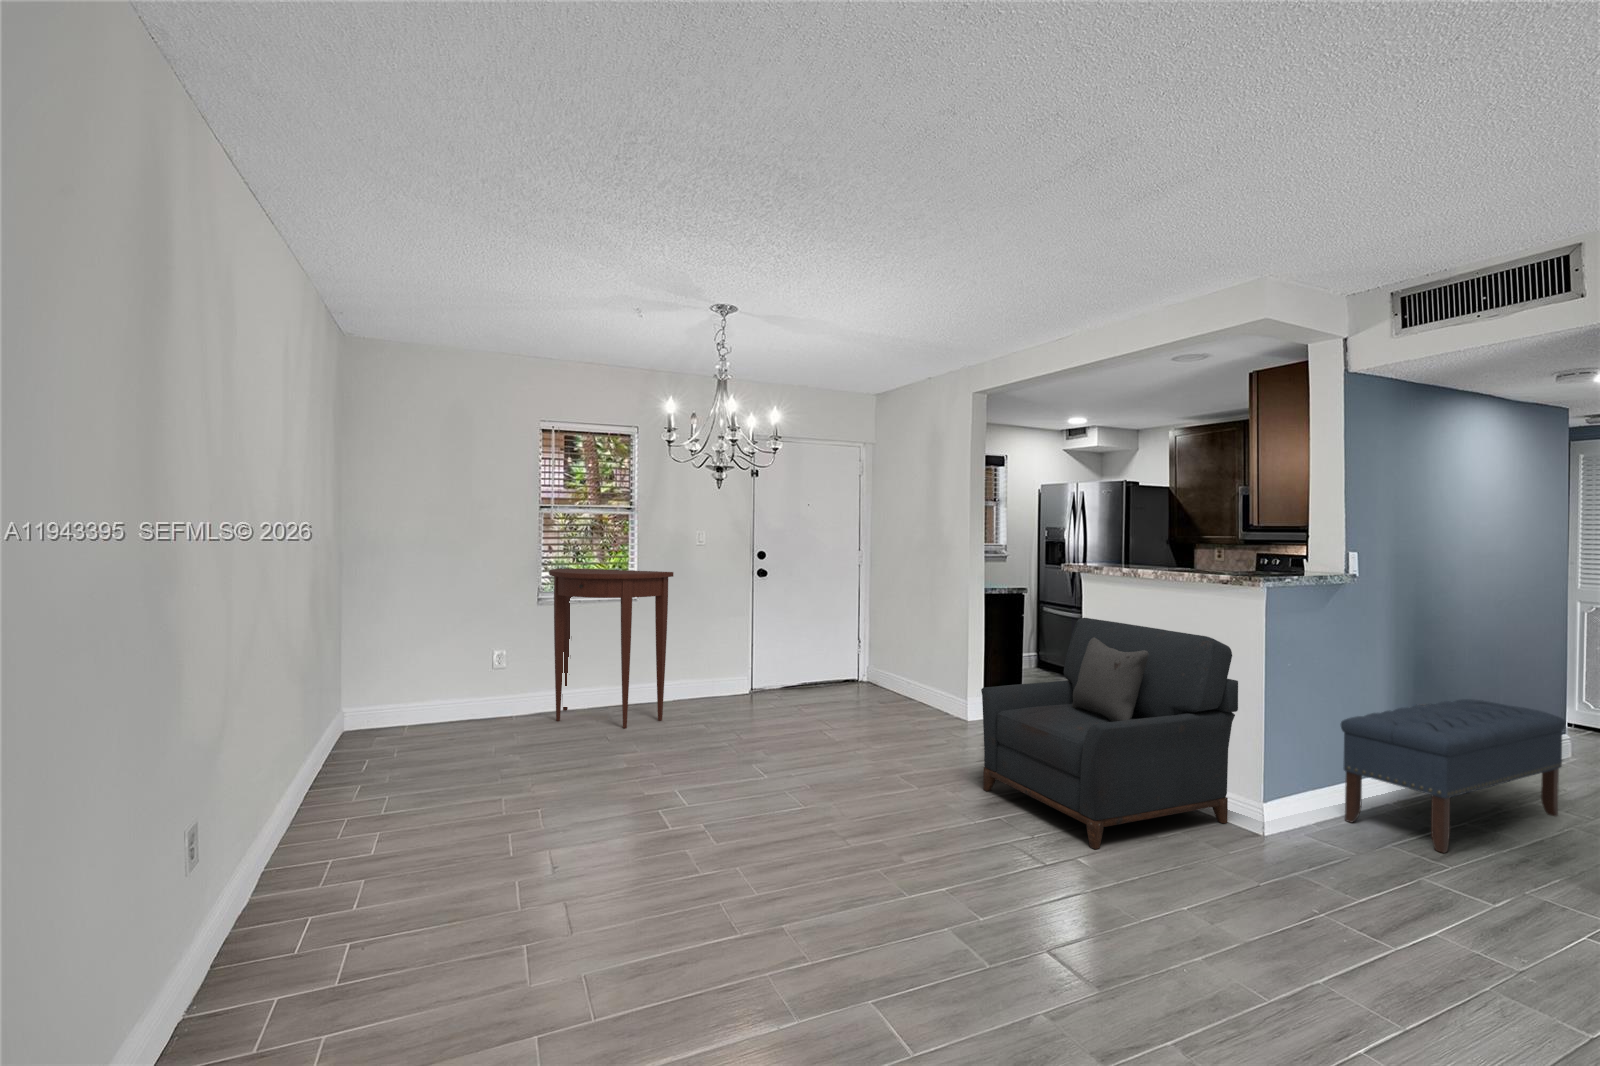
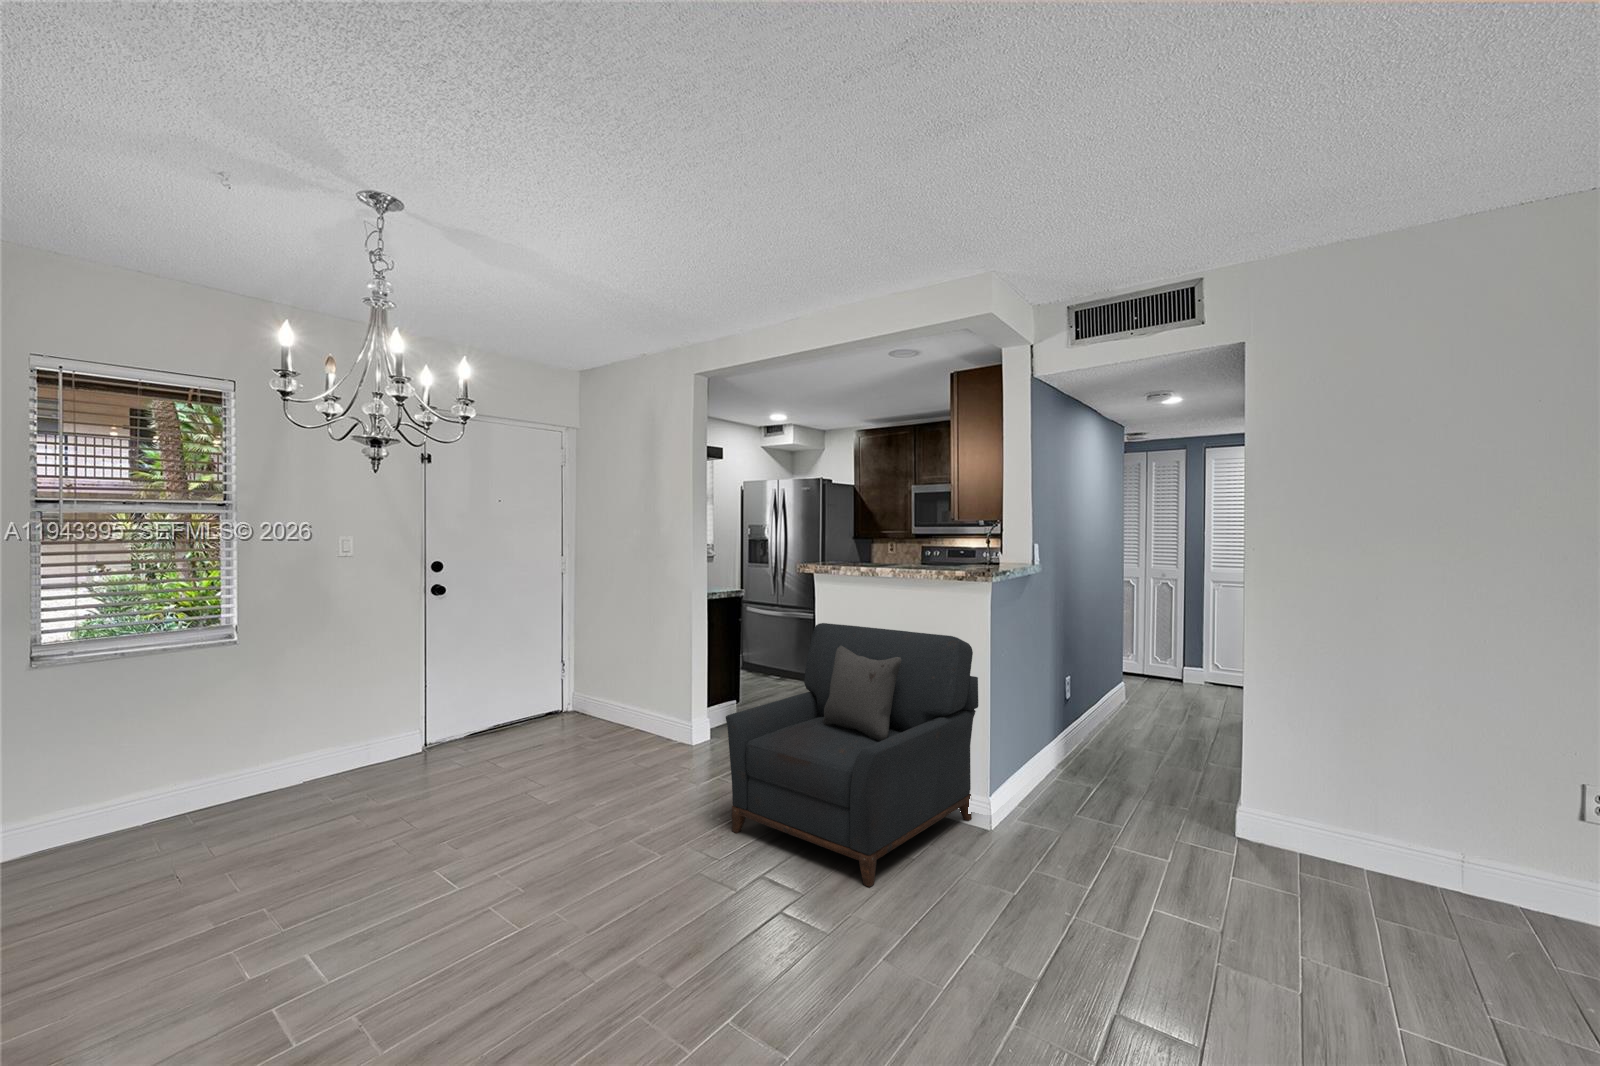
console table: present [549,568,673,728] -> none [66,604,297,844]
bench: present [1341,699,1566,853] -> none [1051,664,1187,811]

